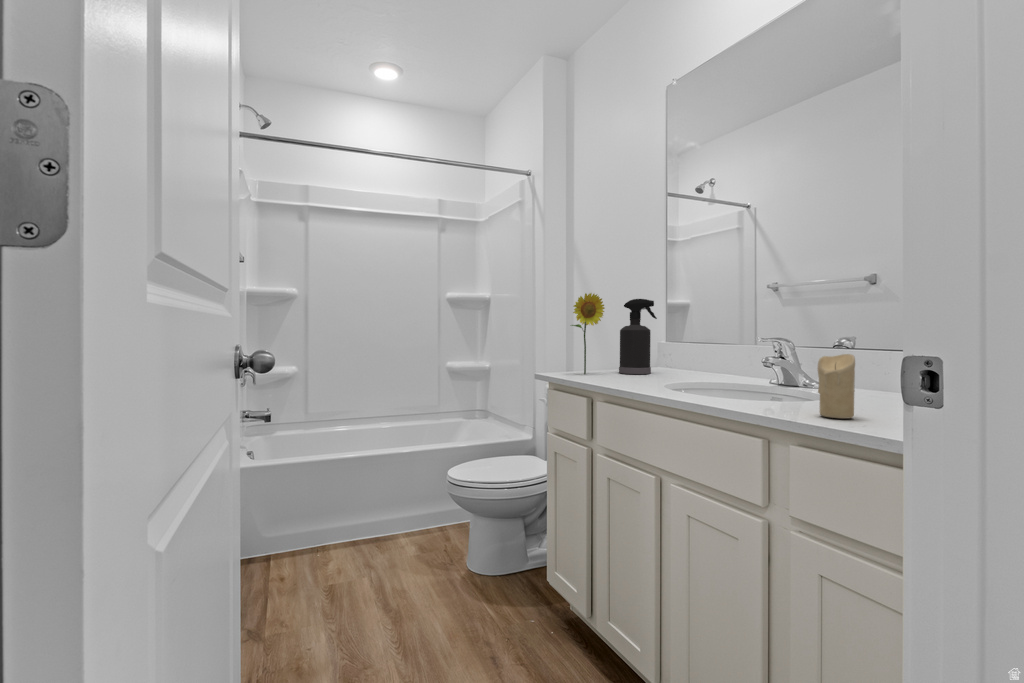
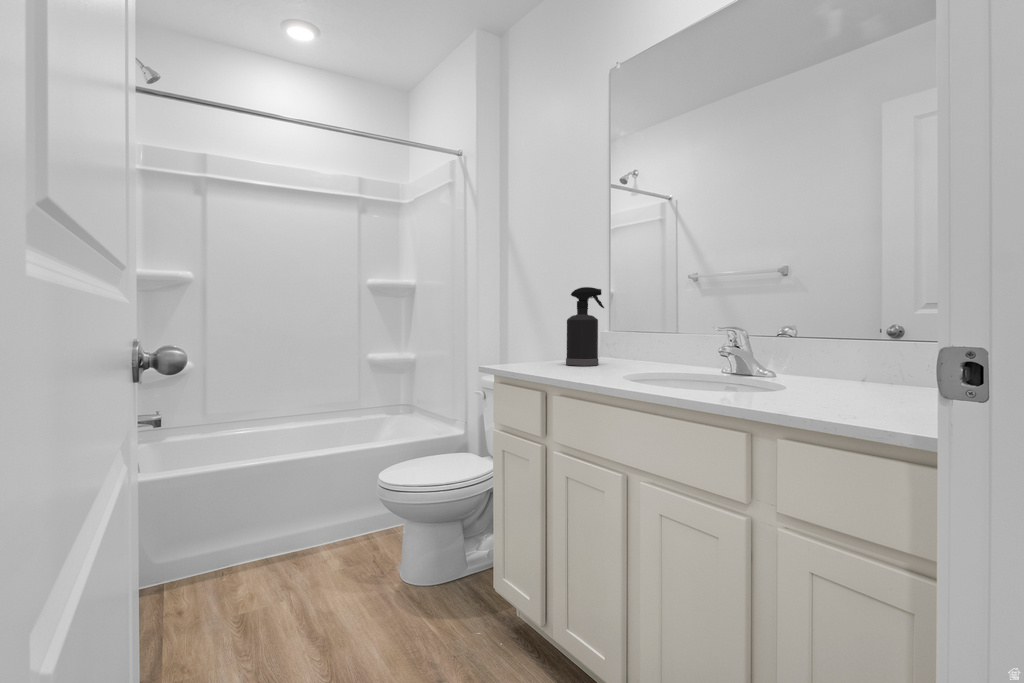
flower: present [571,293,605,374] -> none [516,280,553,367]
candle: present [818,354,855,418] -> none [800,343,838,409]

